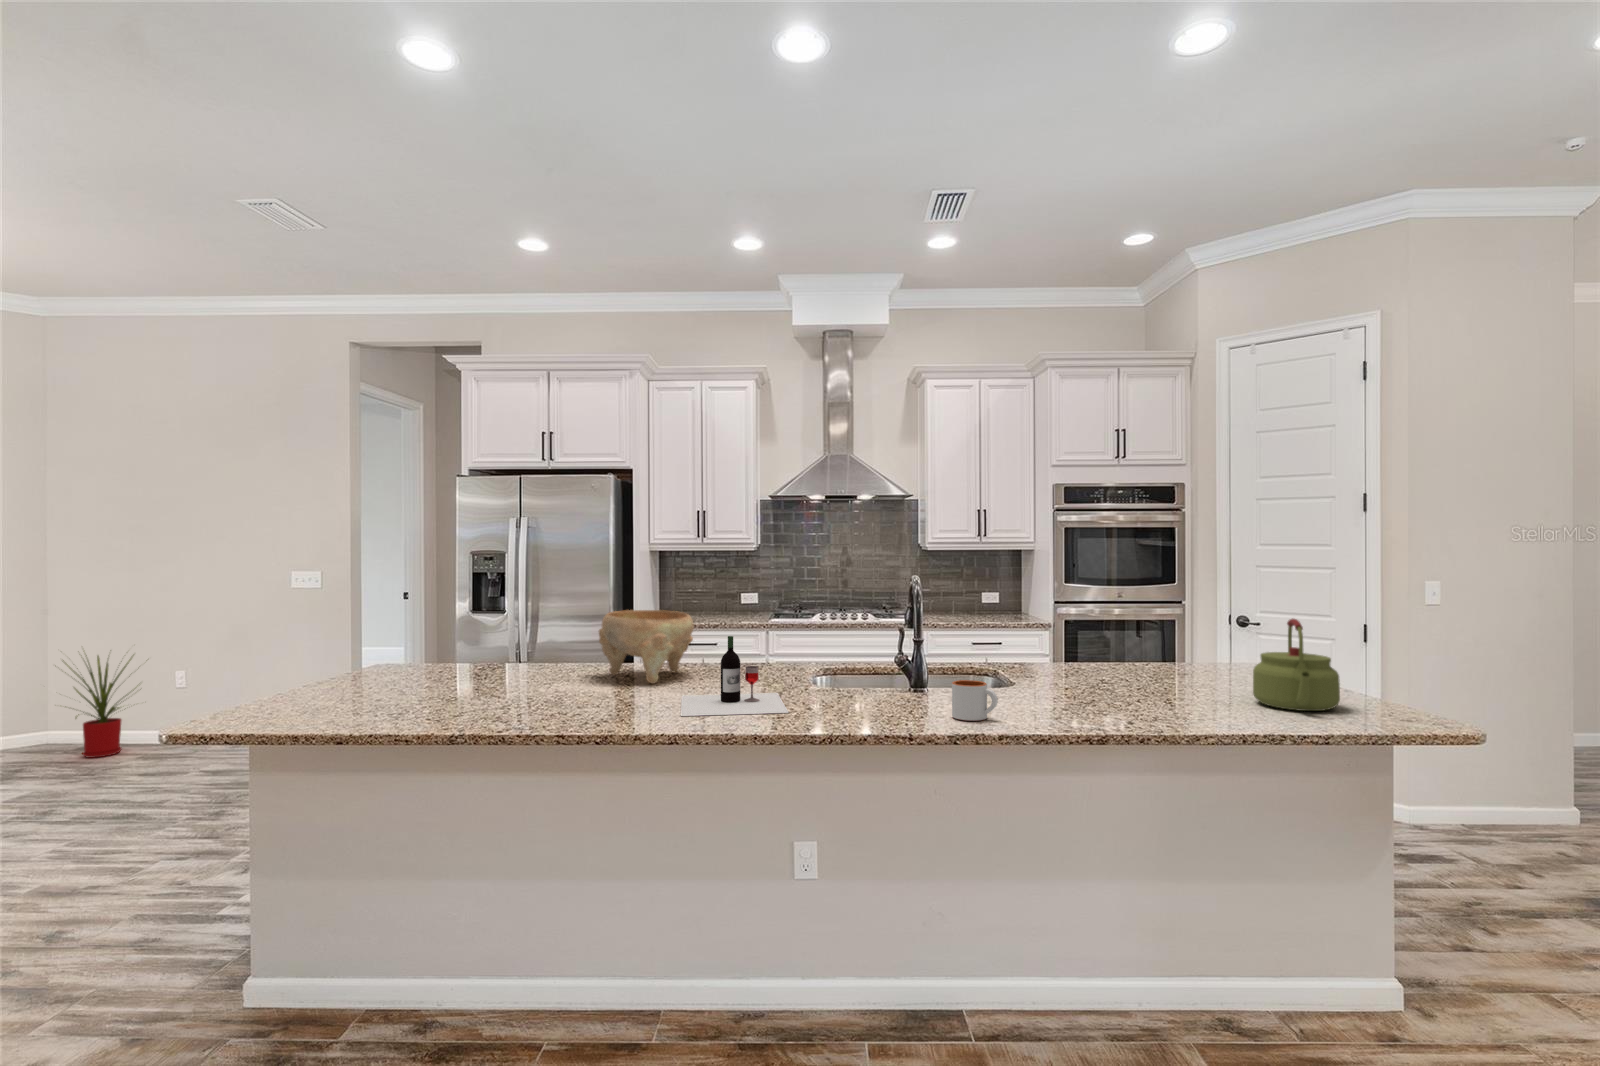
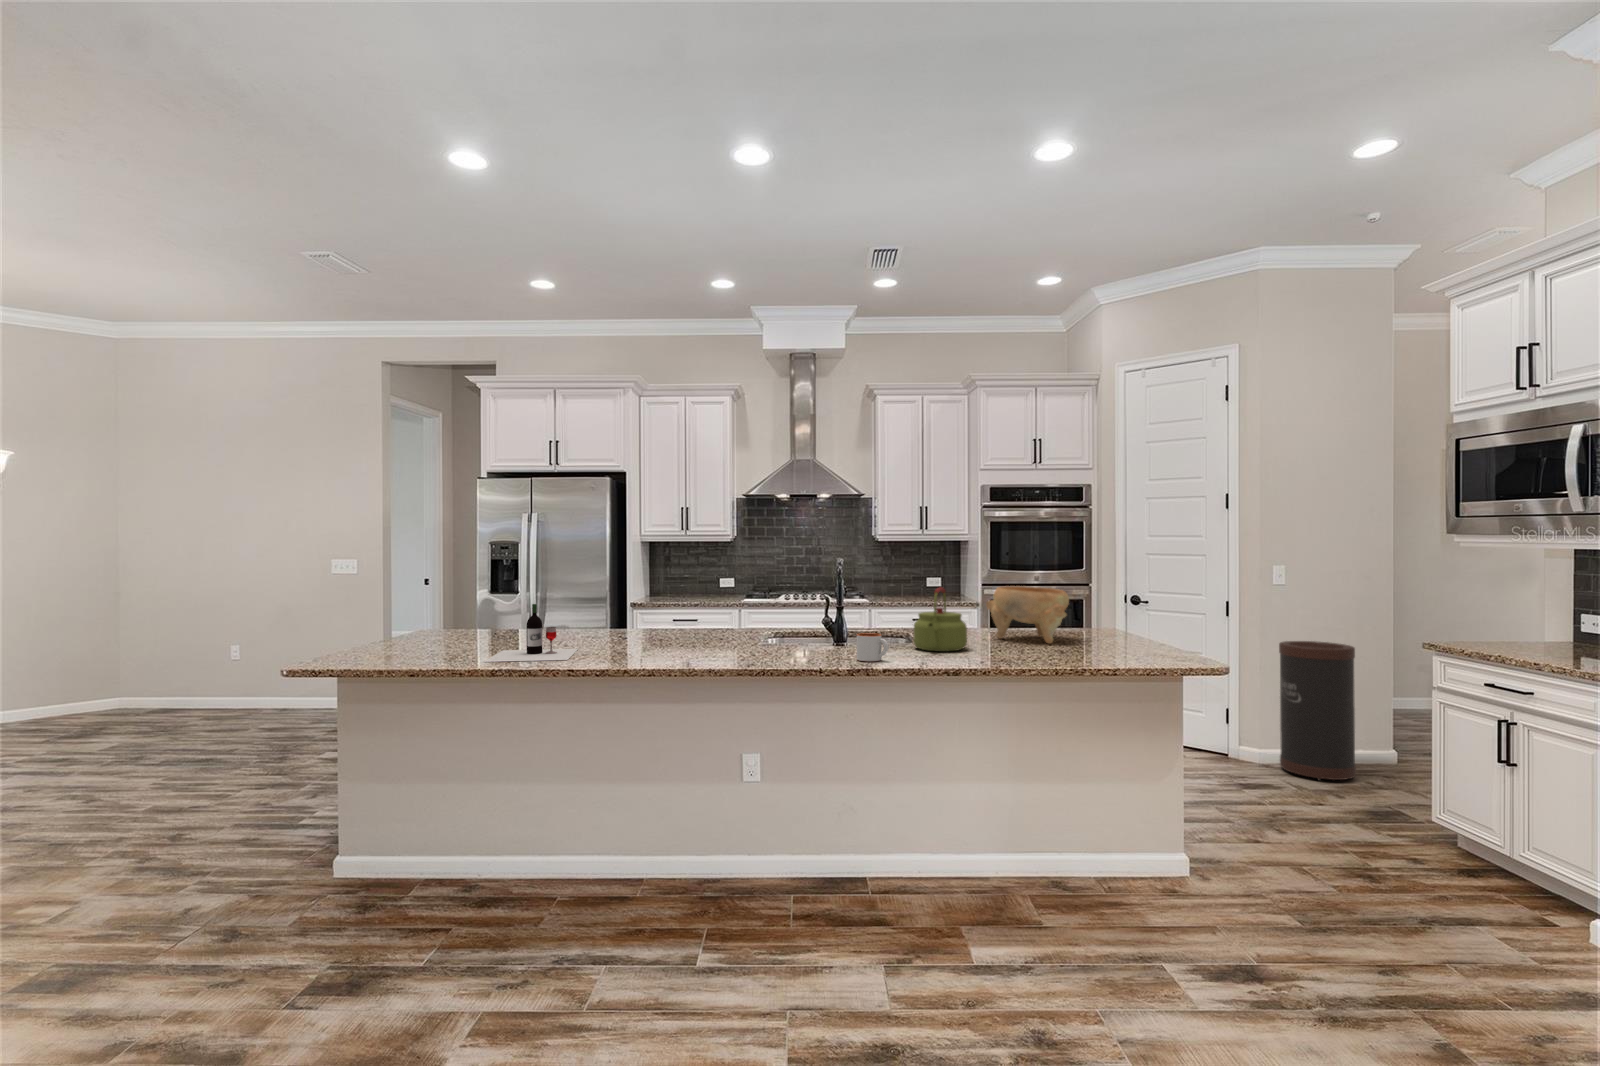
decorative bowl: present [599,610,694,684] -> present [986,586,1069,644]
kettle: present [1253,619,1340,711] -> present [914,587,967,652]
wine bottle: present [681,636,788,716] -> present [484,604,578,662]
house plant: present [63,655,134,758] -> none [121,622,213,718]
trash can: none [1439,674,1545,852] -> present [1279,641,1356,781]

